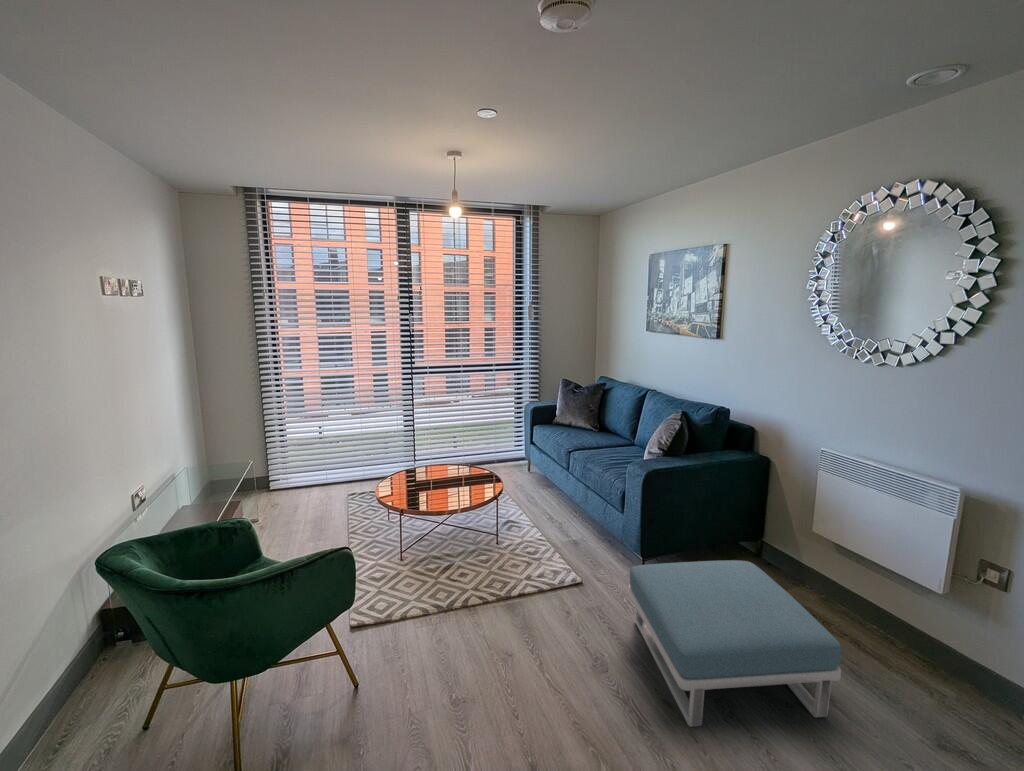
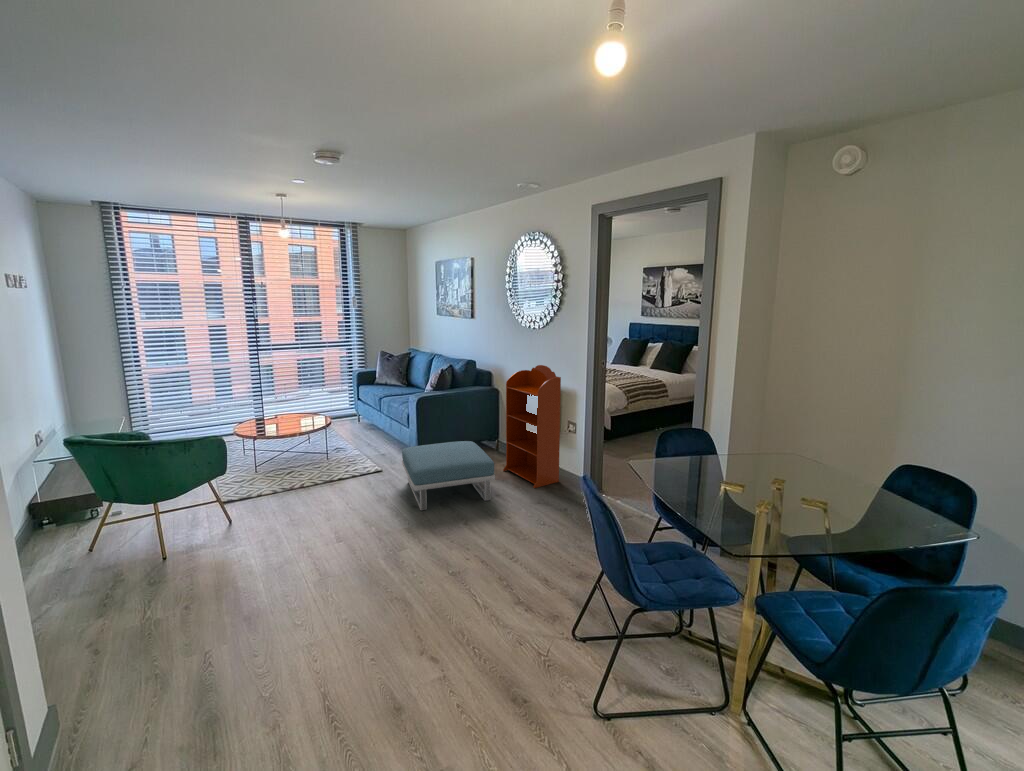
bookcase: none [801,436,980,689] -> present [503,365,561,488]

